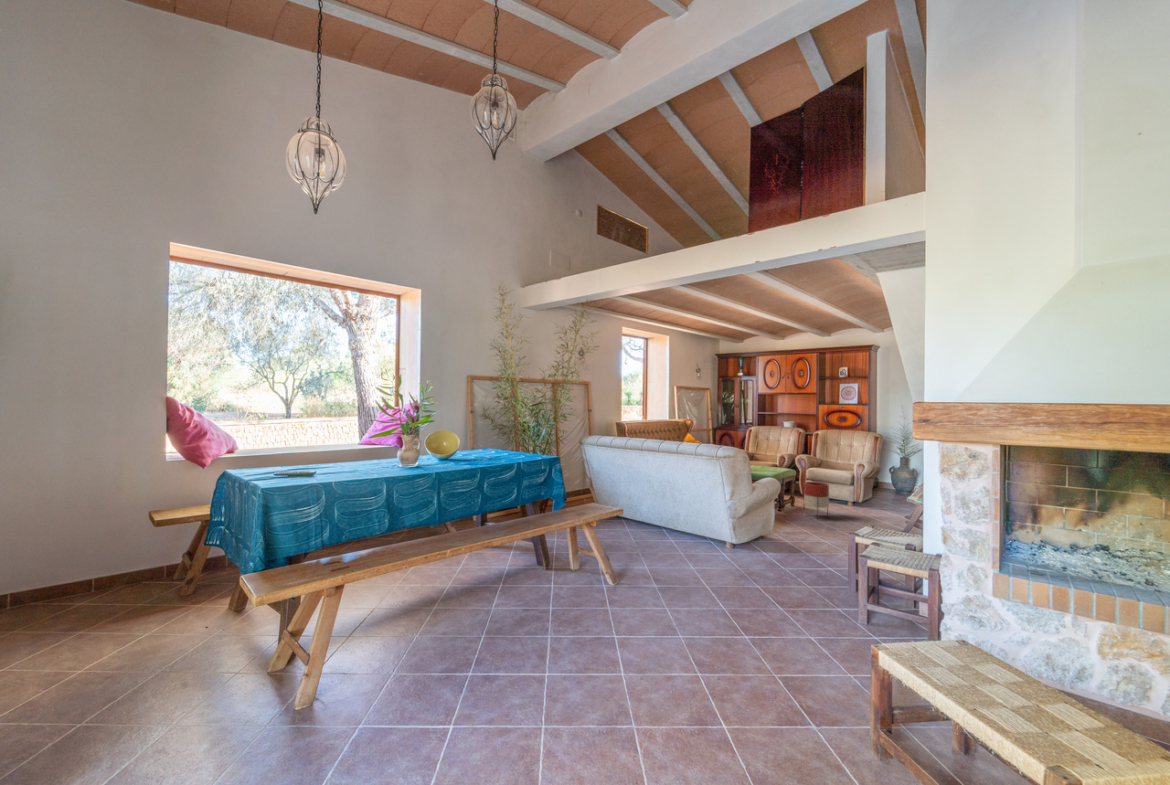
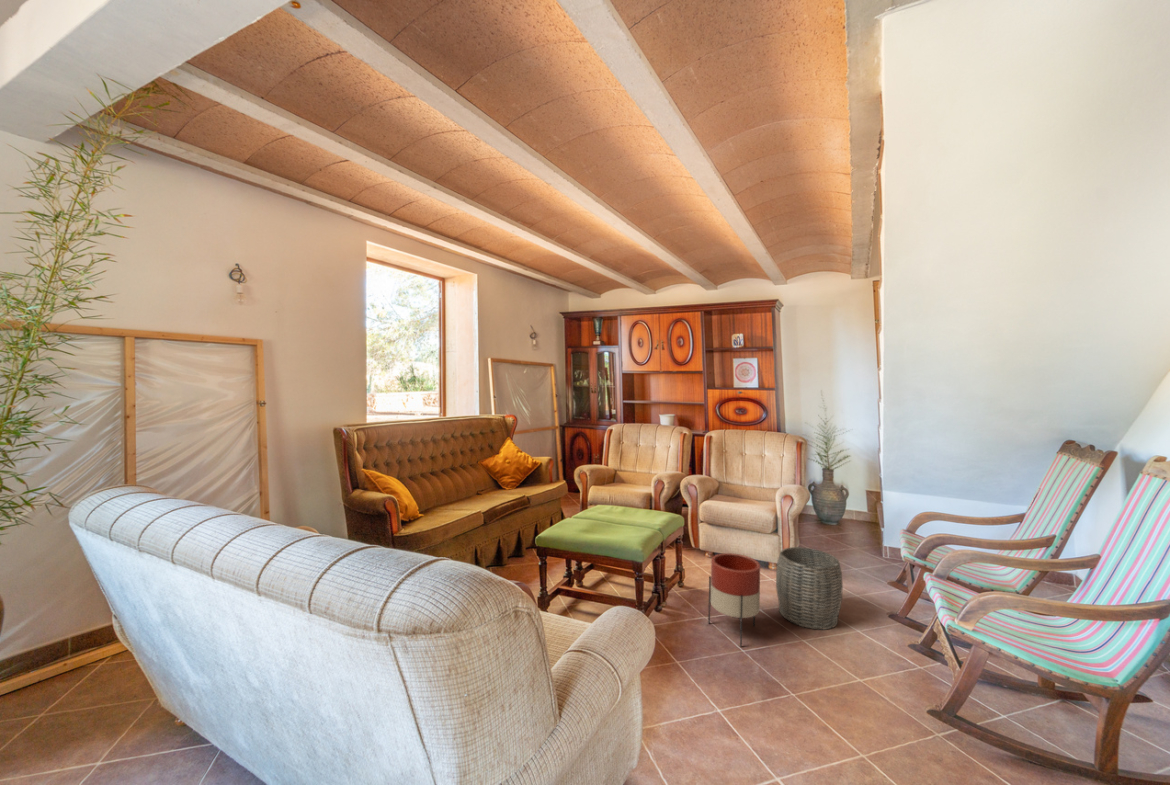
woven basket: none [843,484,878,520] -> present [776,547,843,630]

